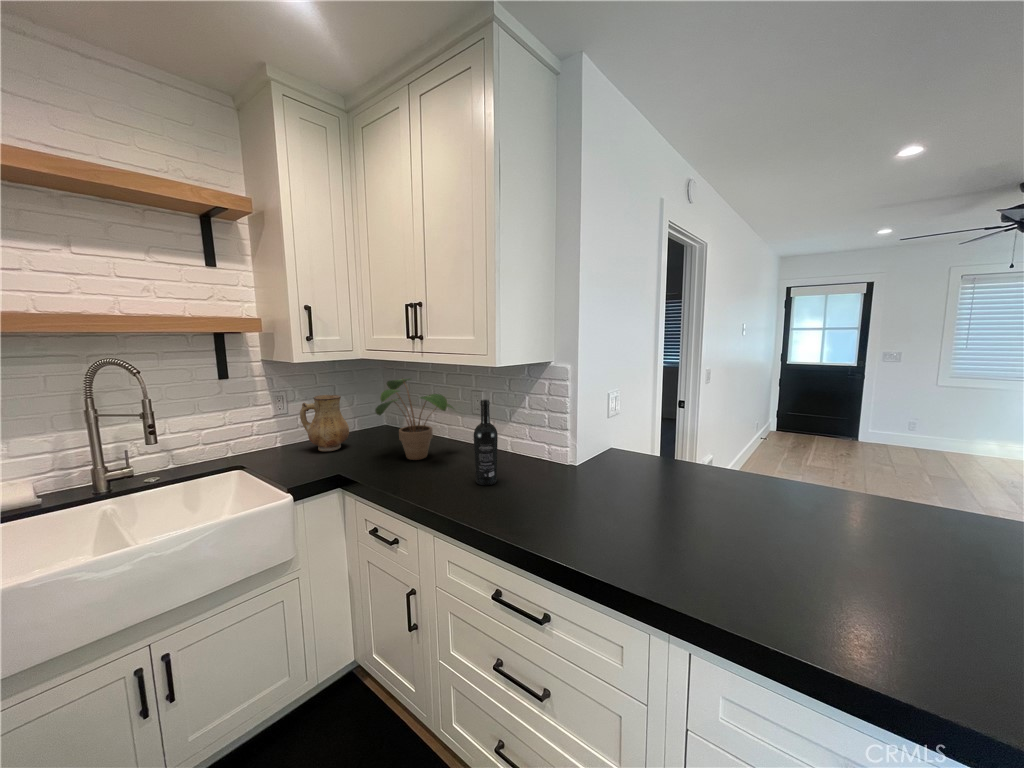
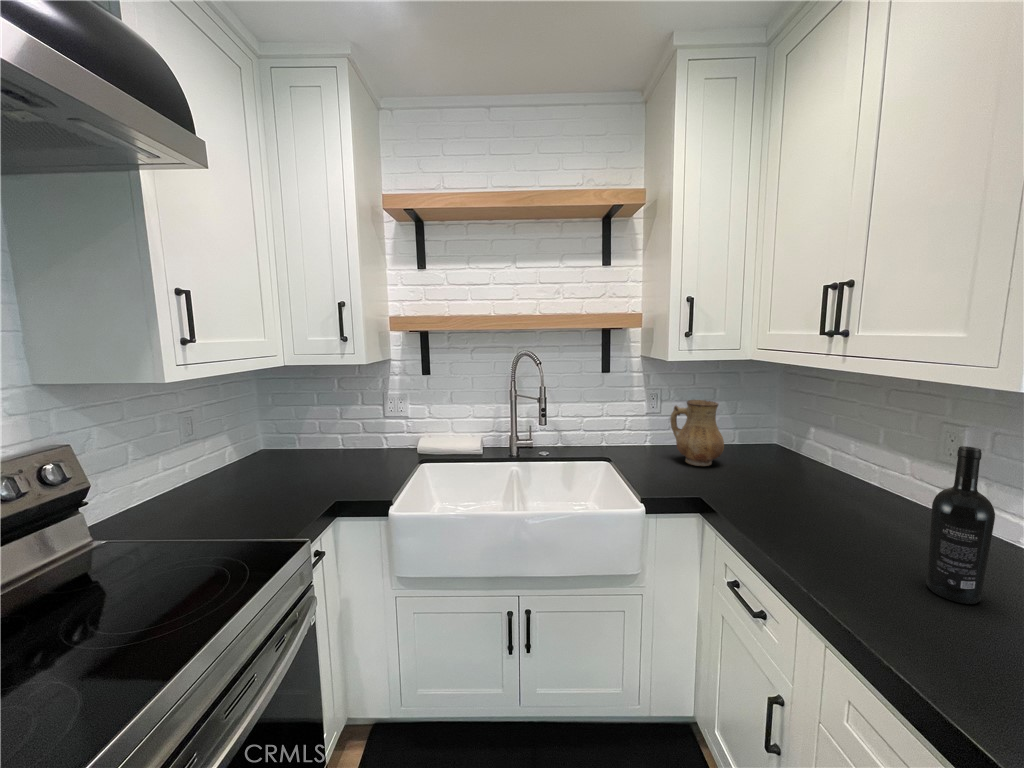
potted plant: present [375,379,454,460] -> none [759,390,902,511]

